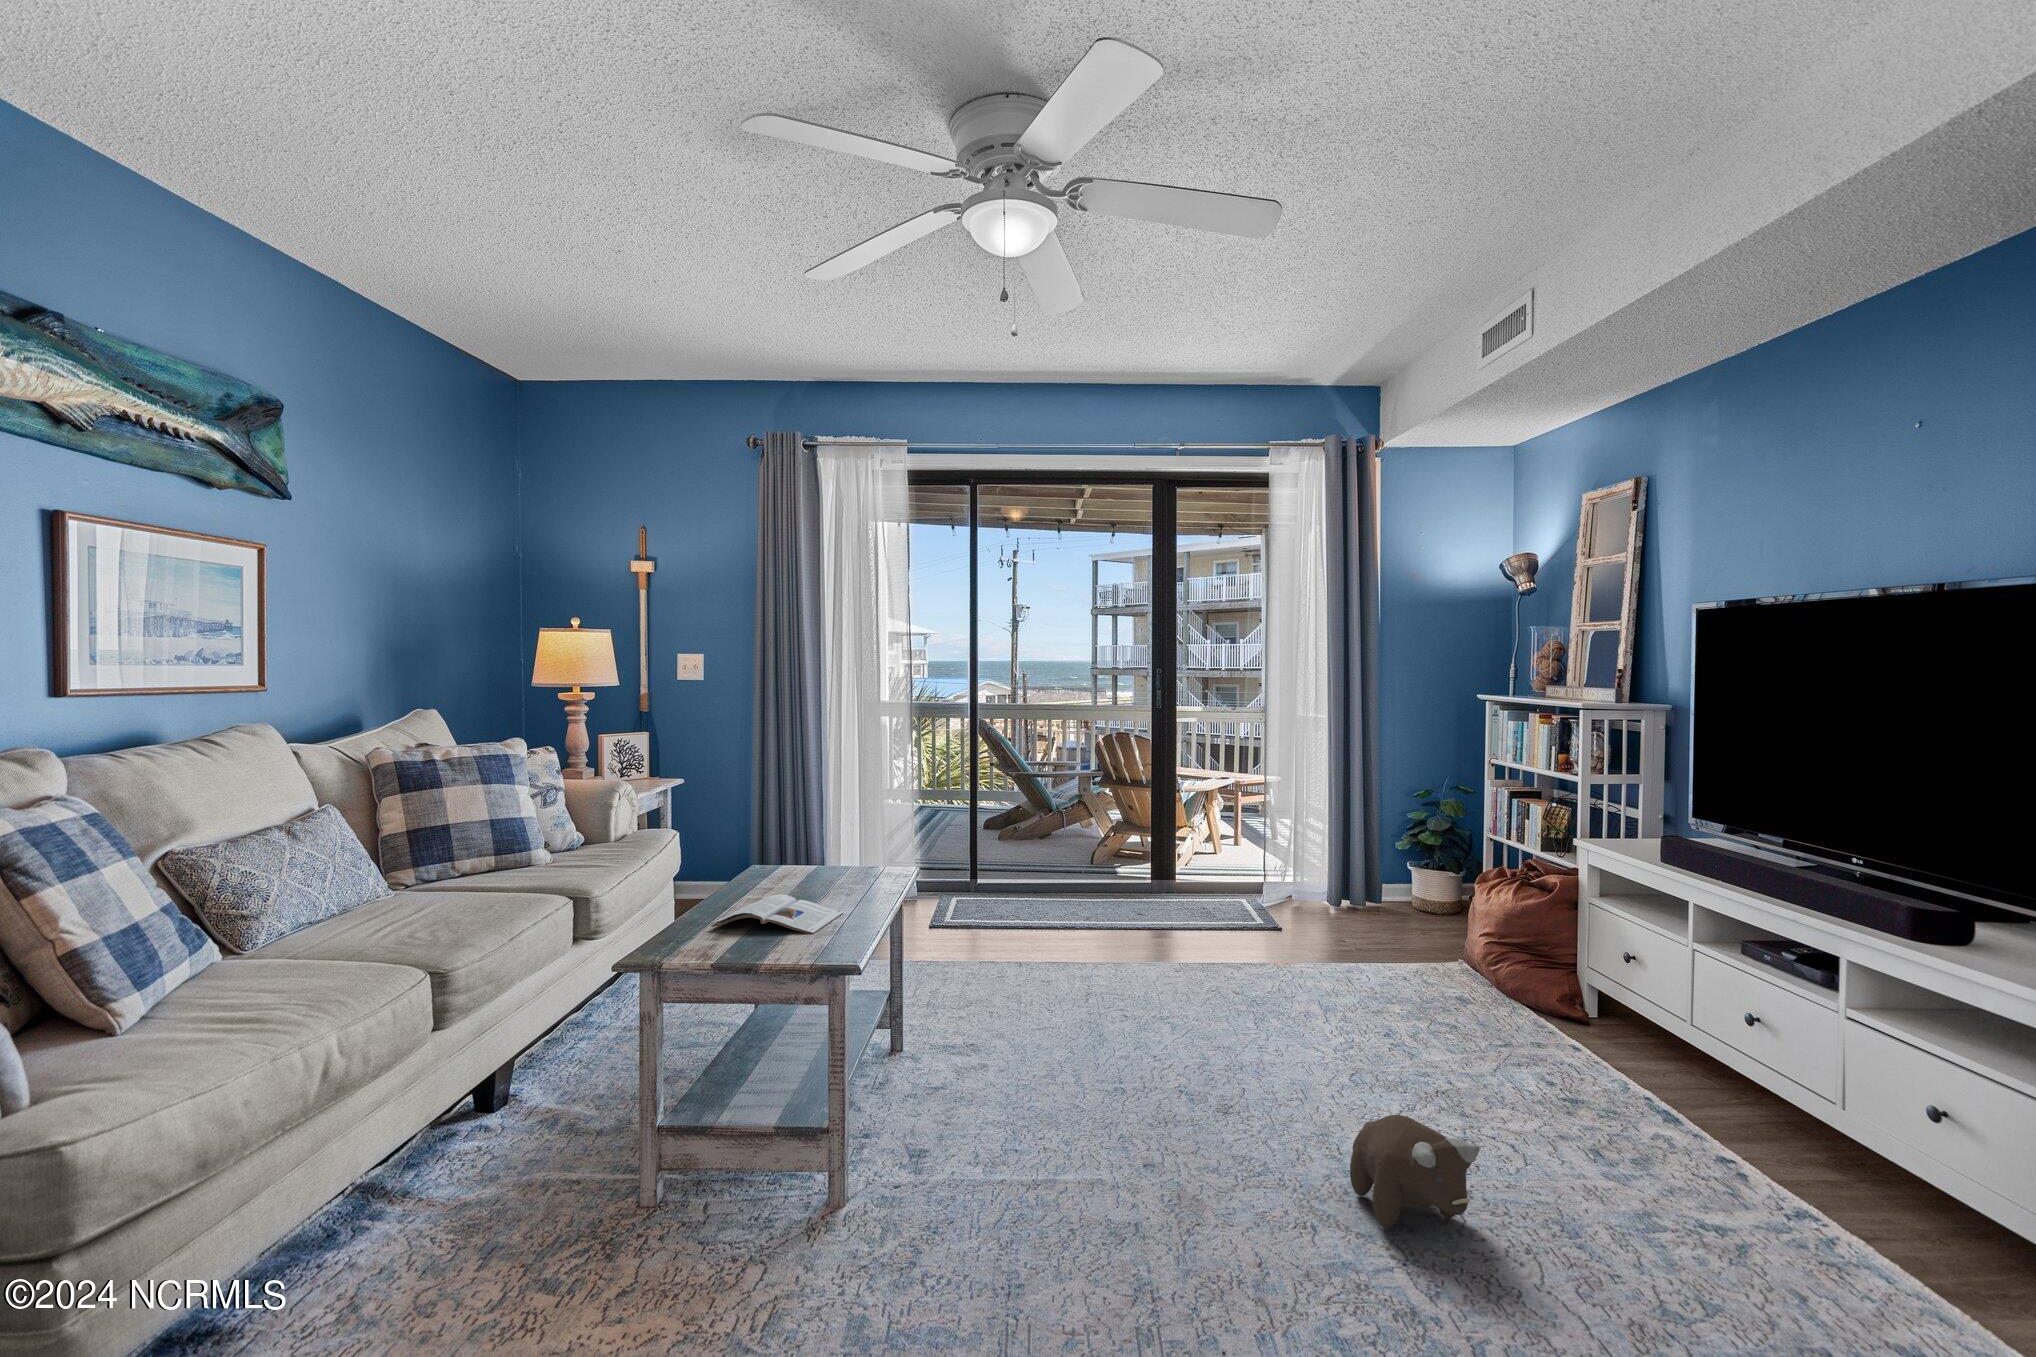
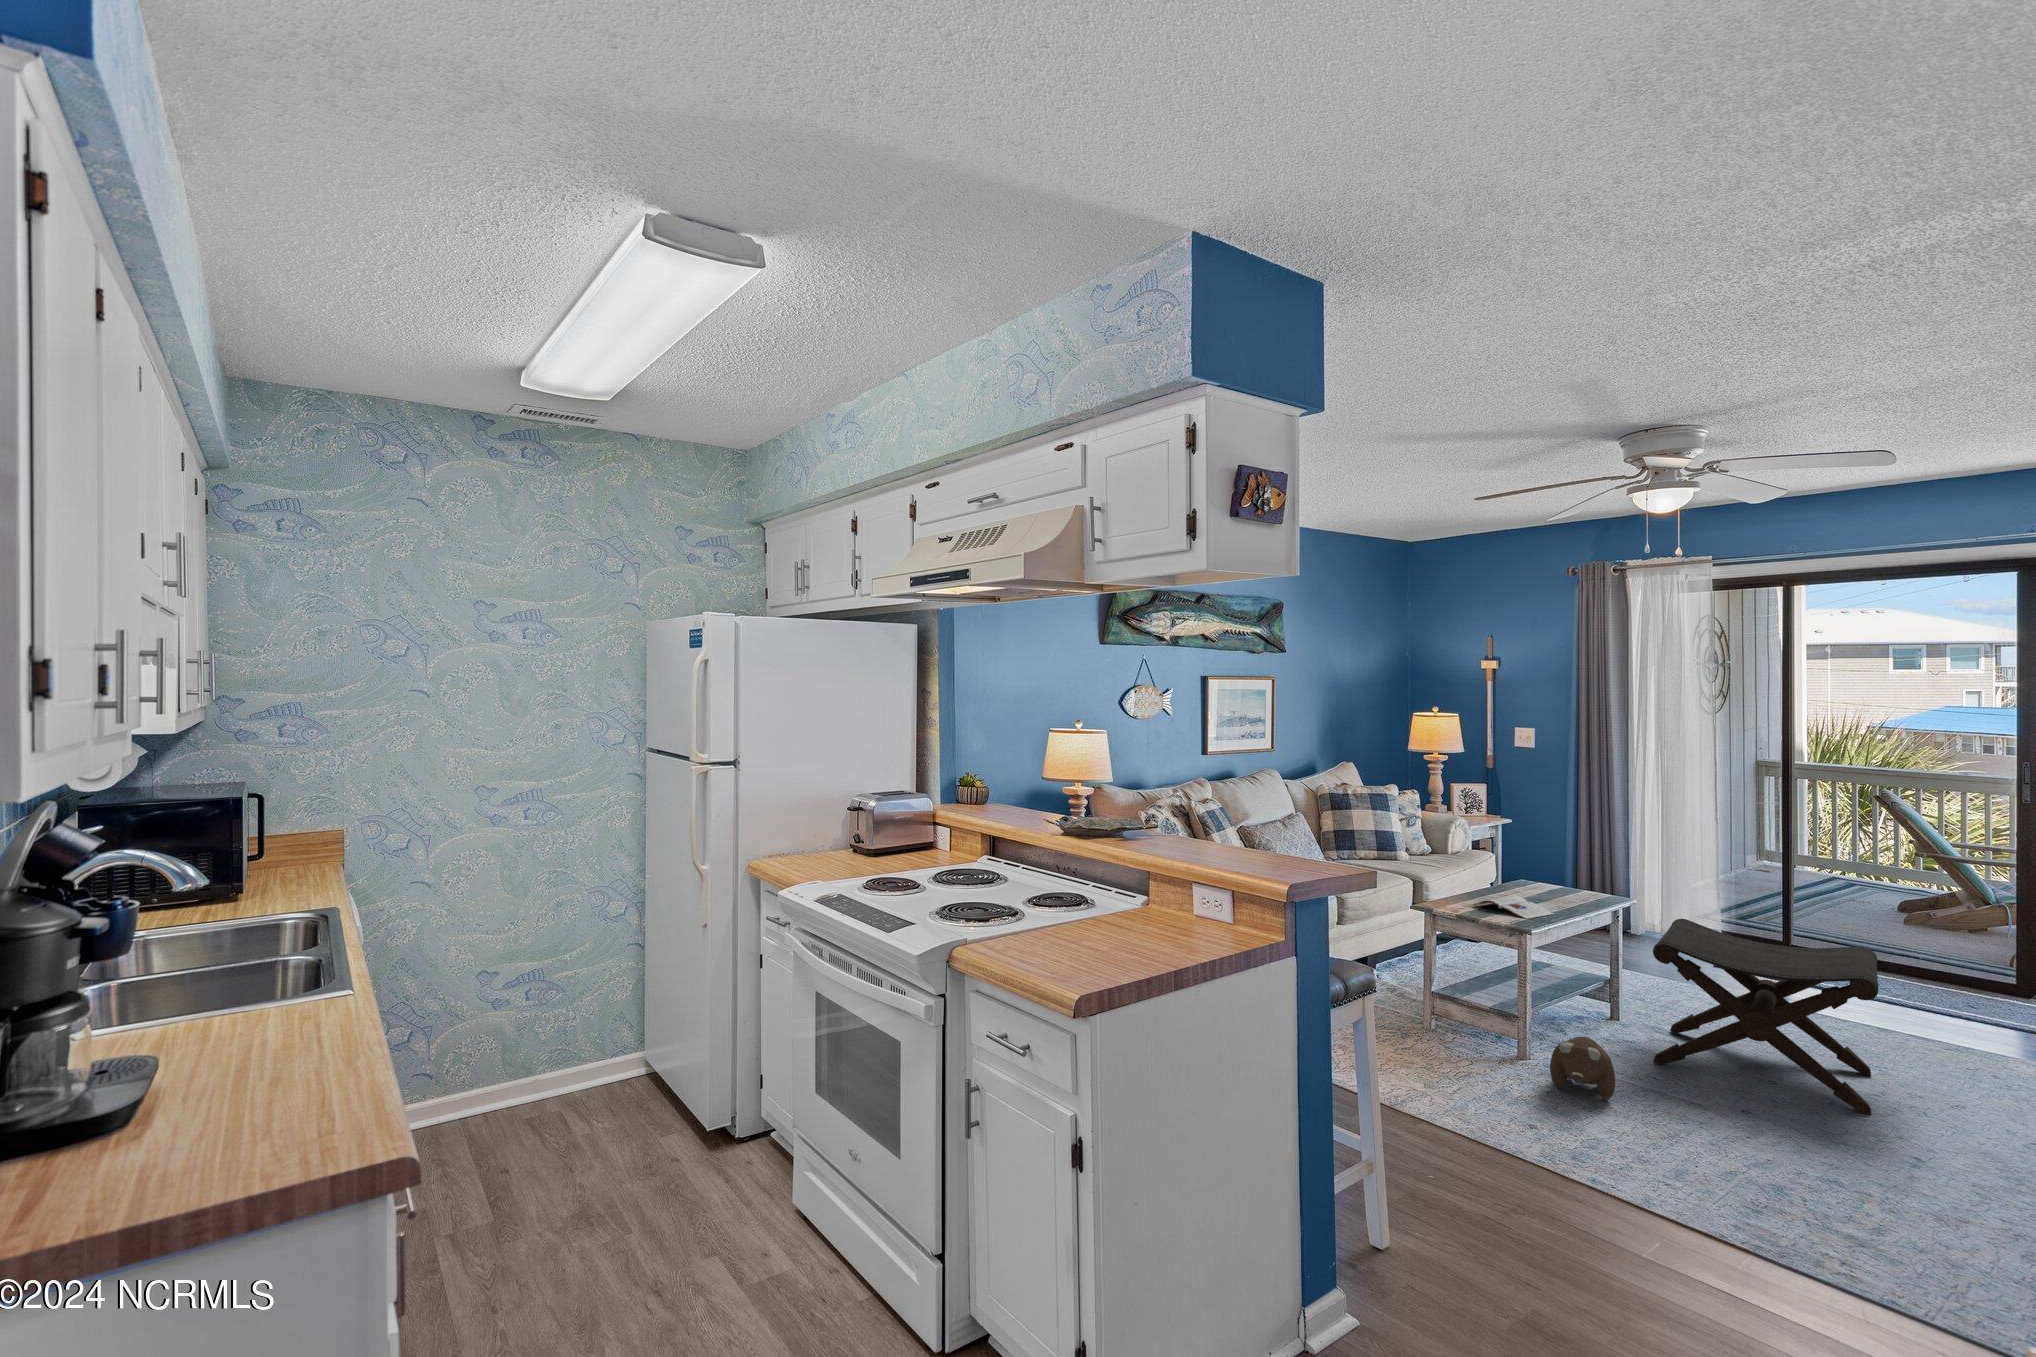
footstool: none [968,875,1244,1117] -> present [1653,919,1879,1115]
plush toy: present [1350,1115,1480,1228] -> present [1550,1036,1615,1100]

